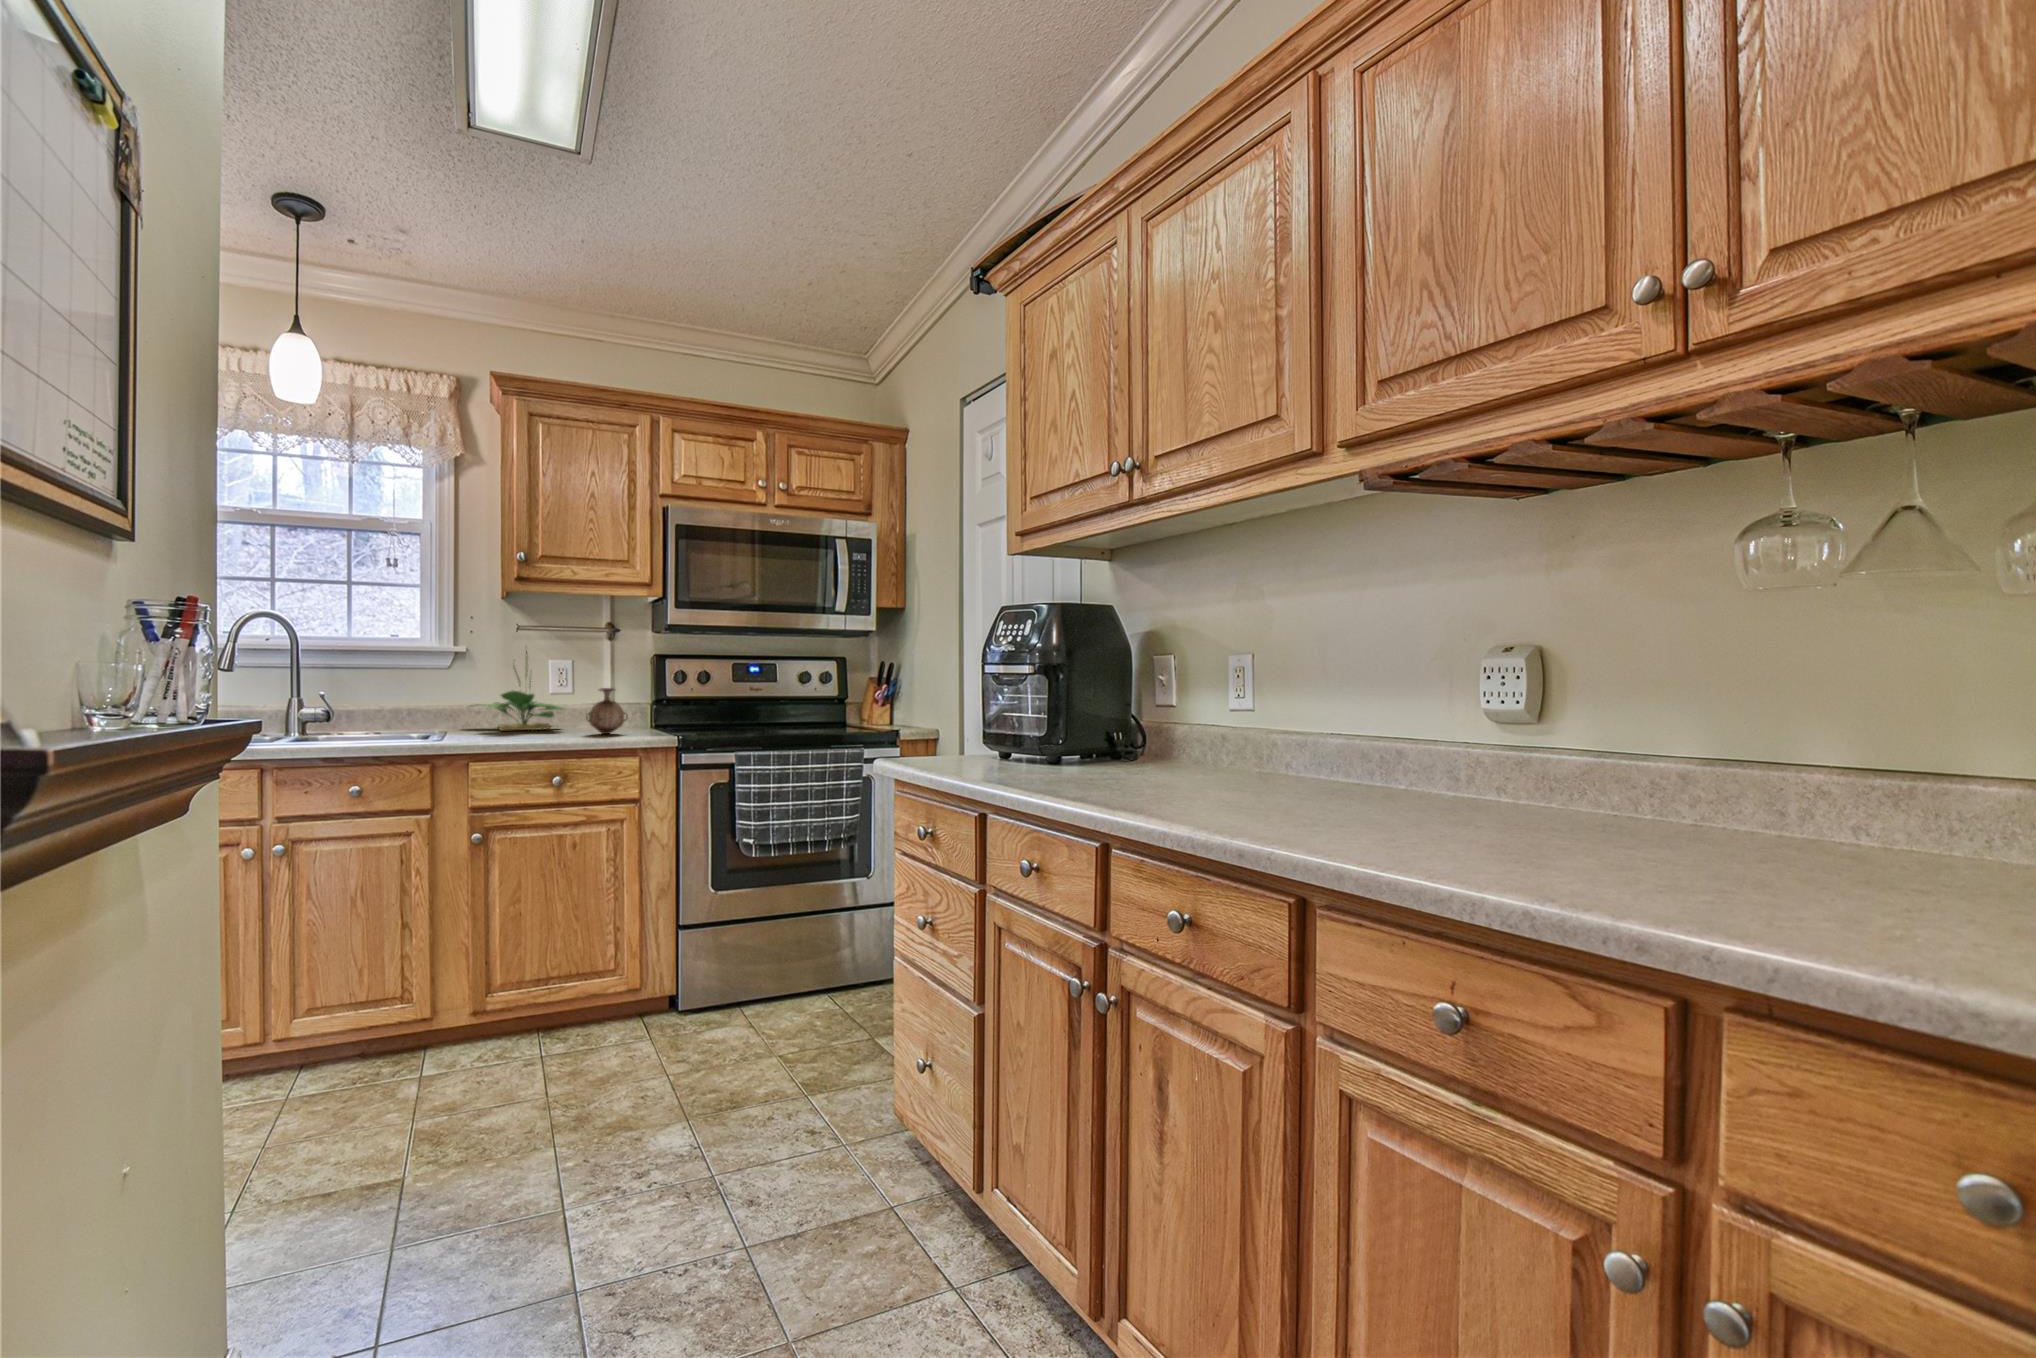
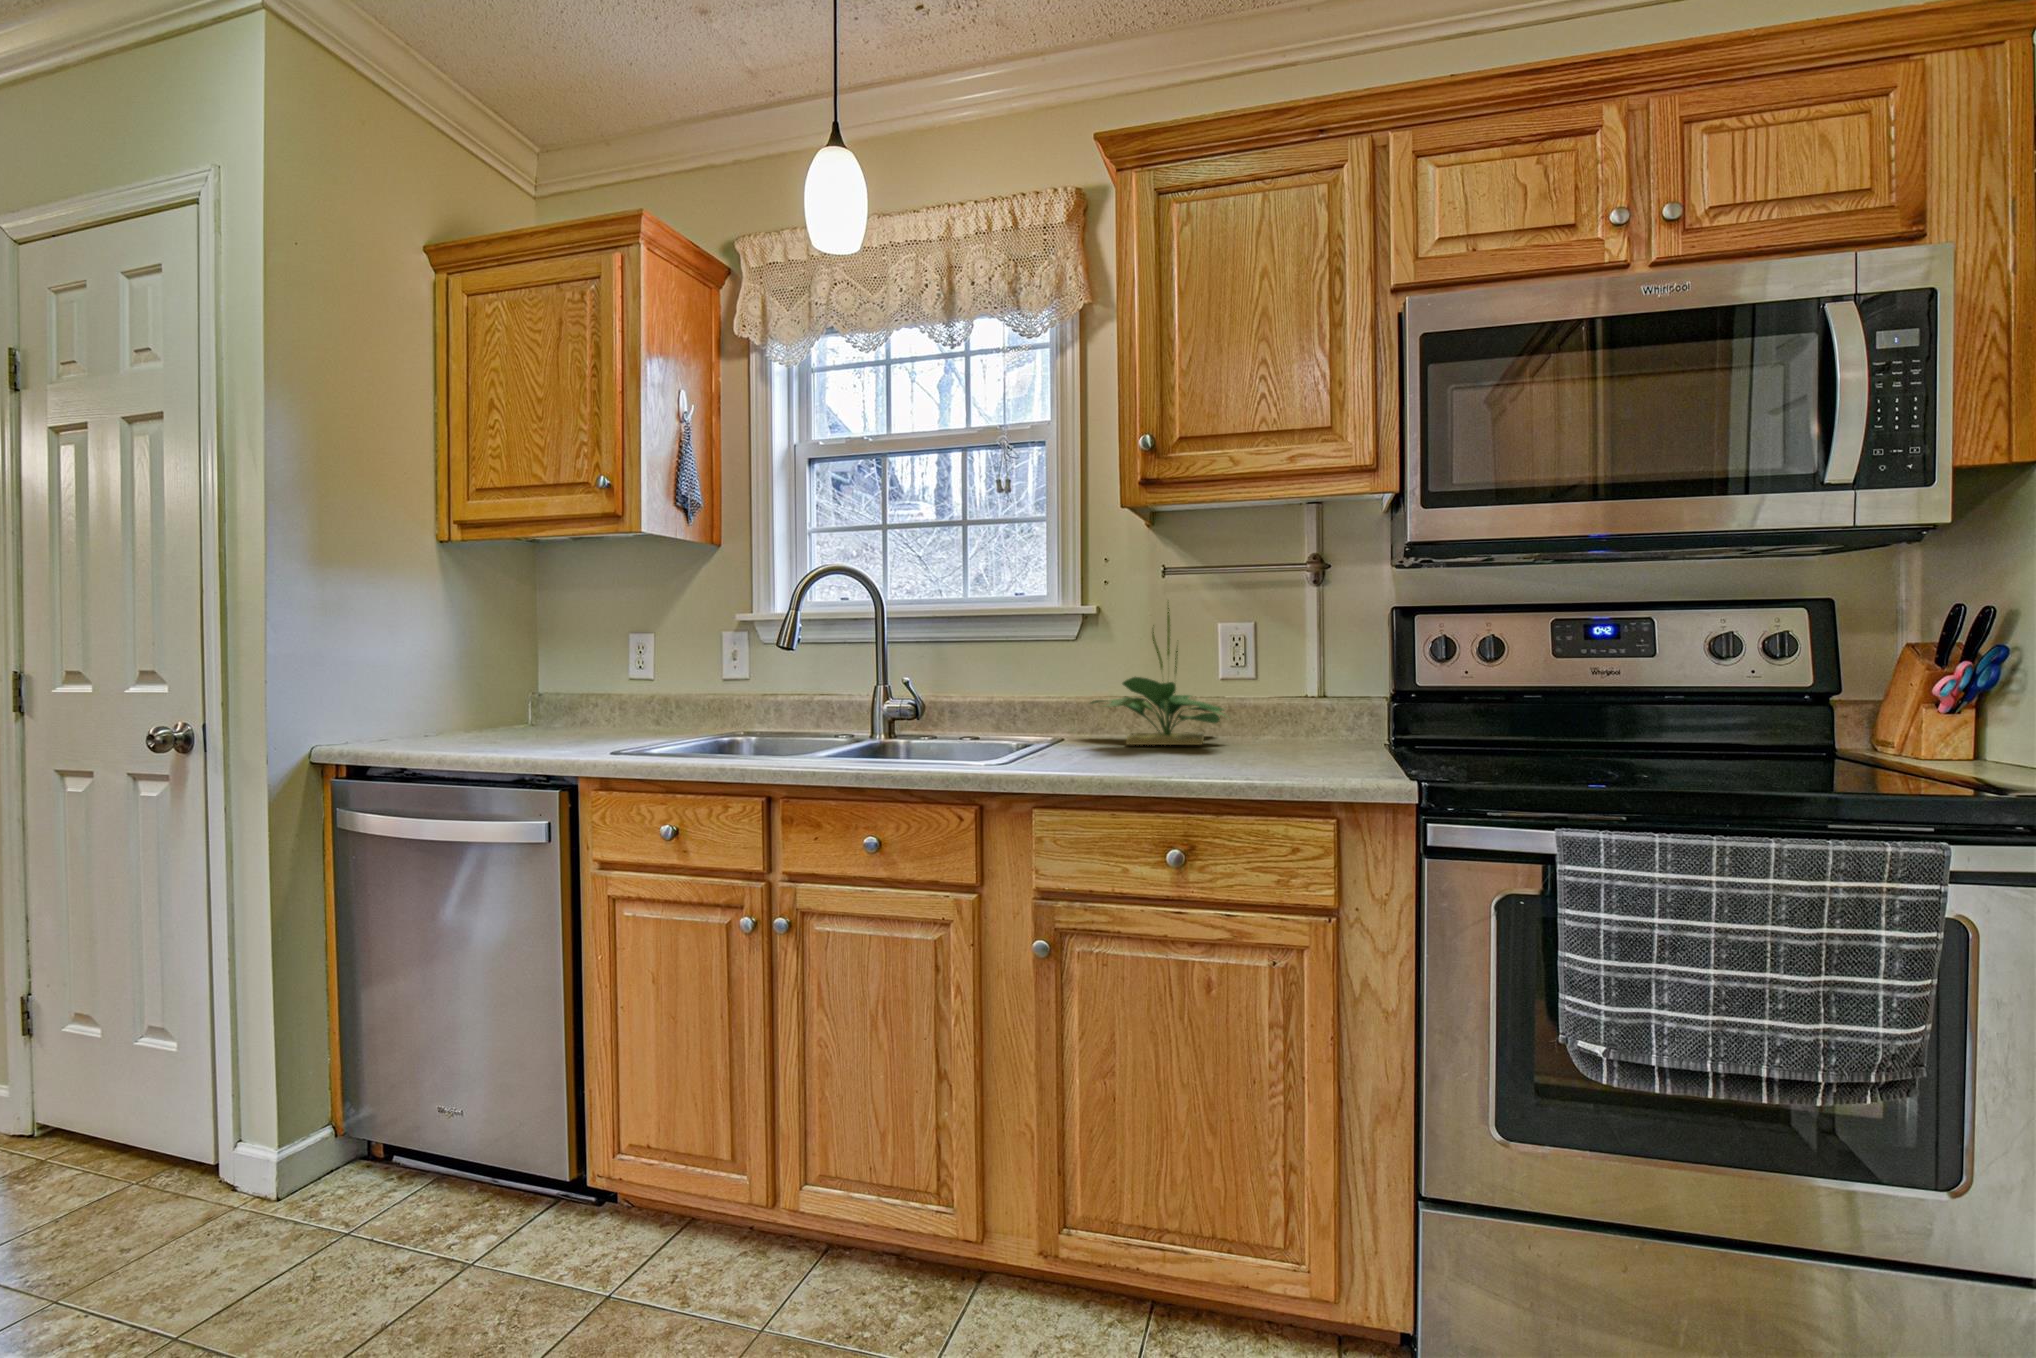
vase: present [587,688,627,734] -> none [1249,672,1326,761]

